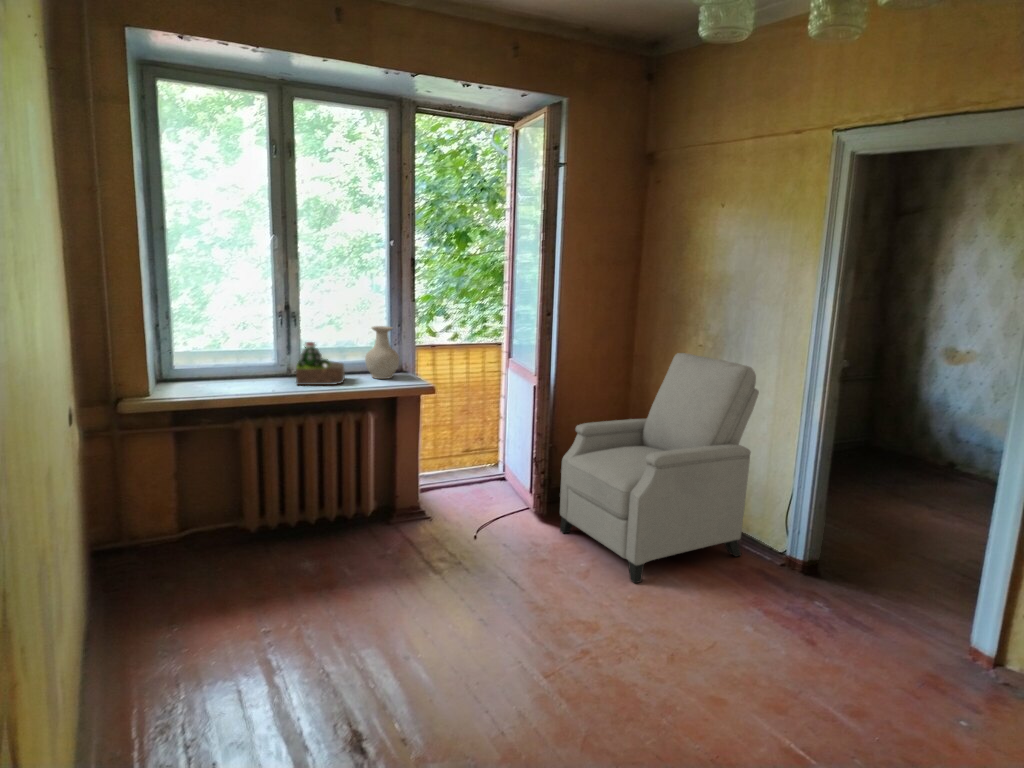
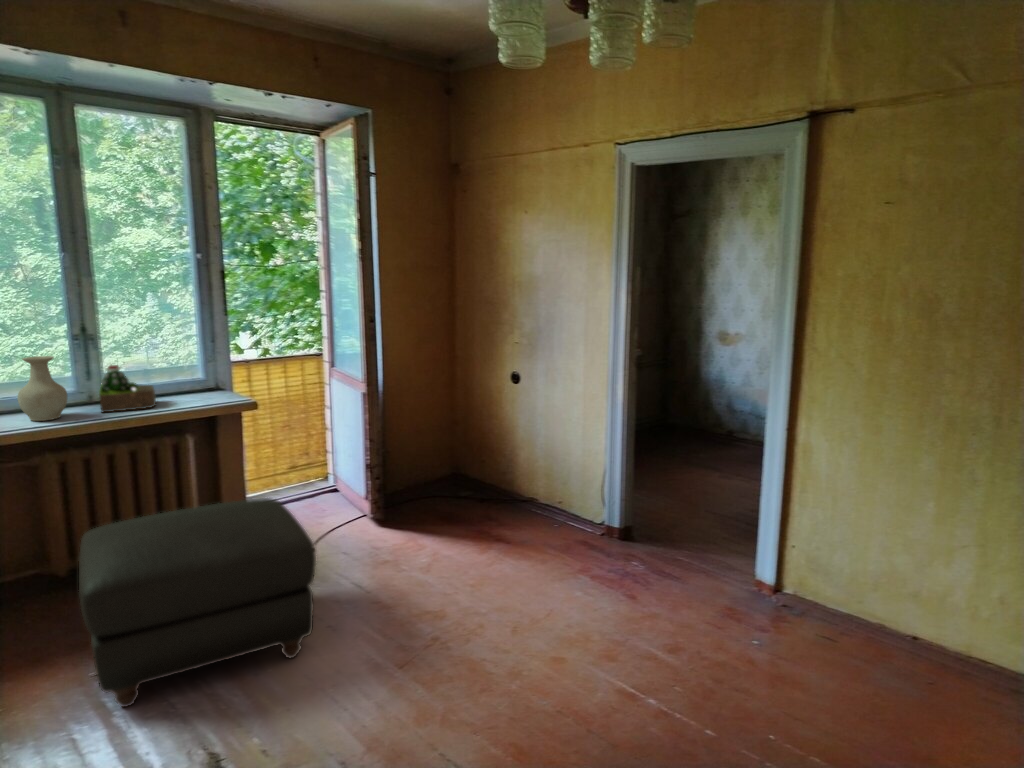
vase: present [365,326,399,379] -> present [18,356,67,421]
chair: present [560,353,759,583] -> none [397,350,570,567]
ottoman: none [244,485,464,673] -> present [79,498,316,707]

